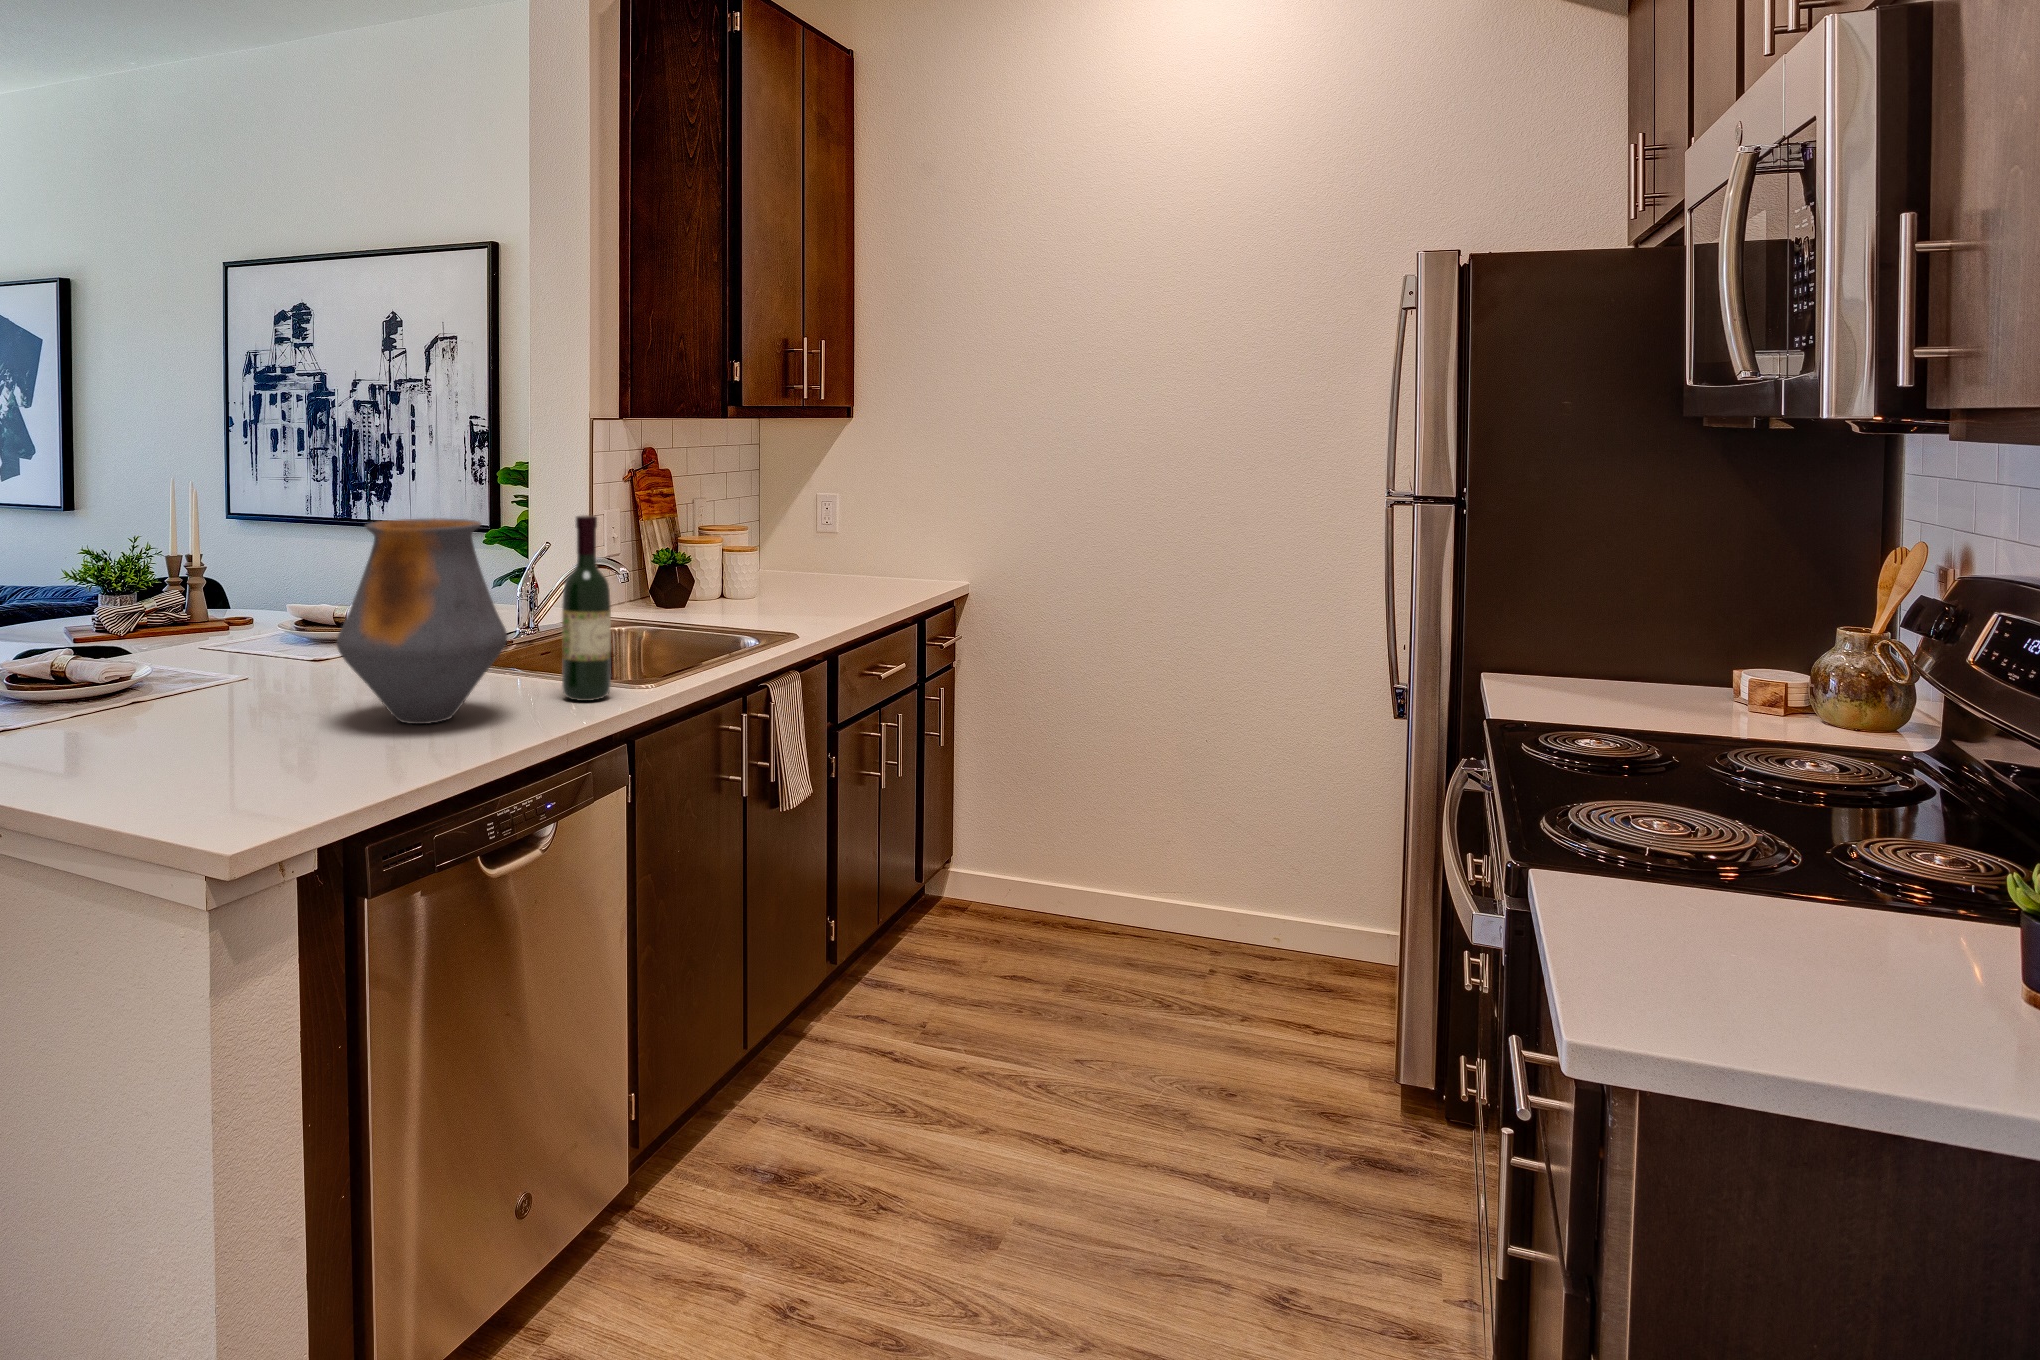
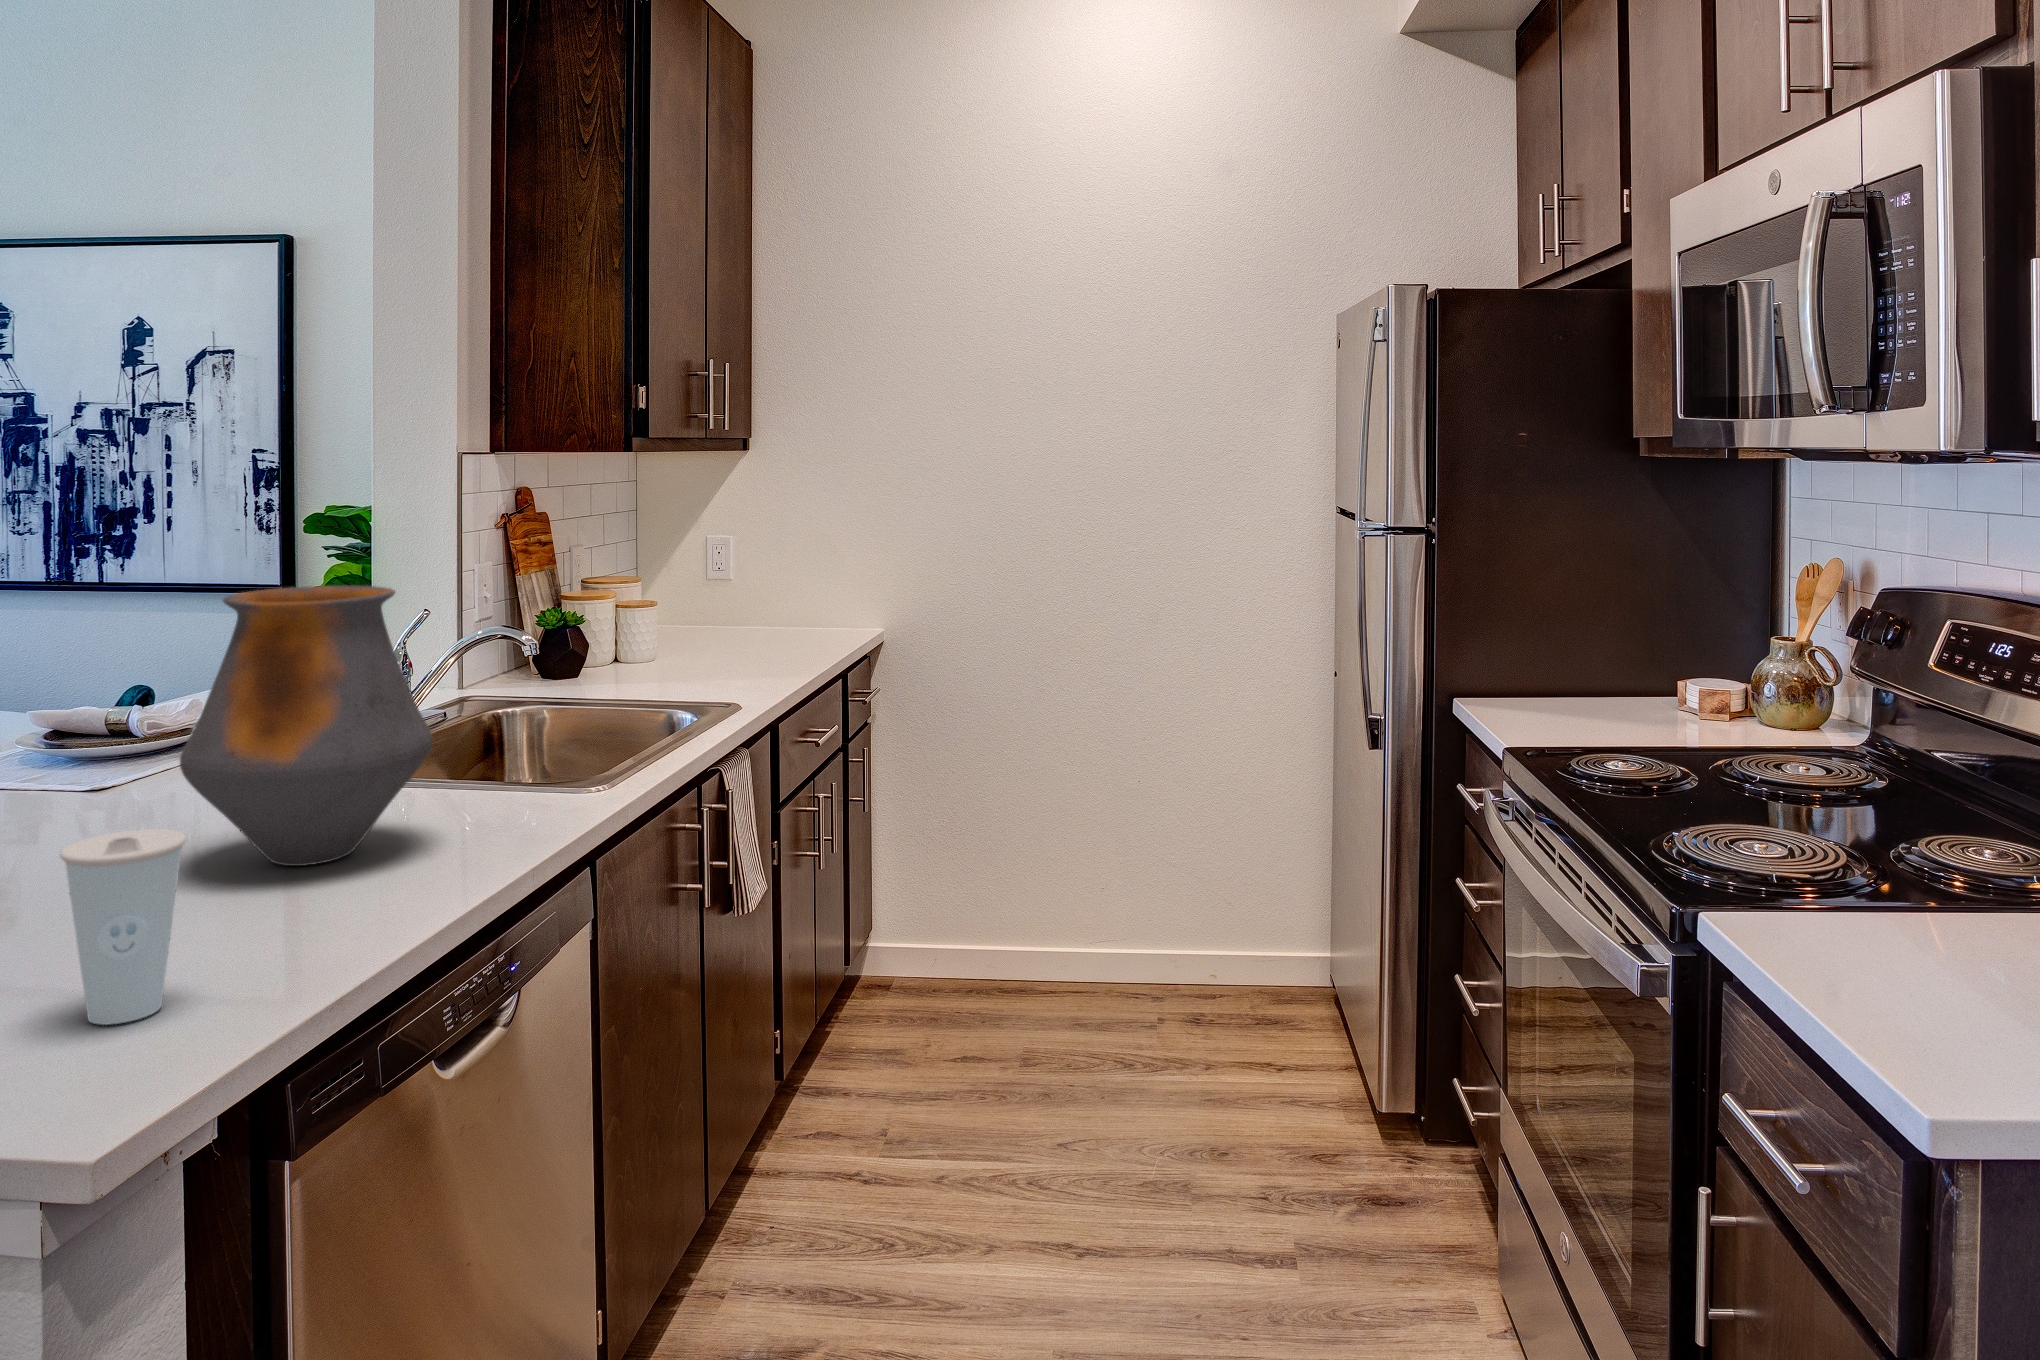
wine bottle: present [562,515,611,701] -> none [493,574,558,810]
cup: none [226,677,303,805] -> present [60,829,187,1025]

